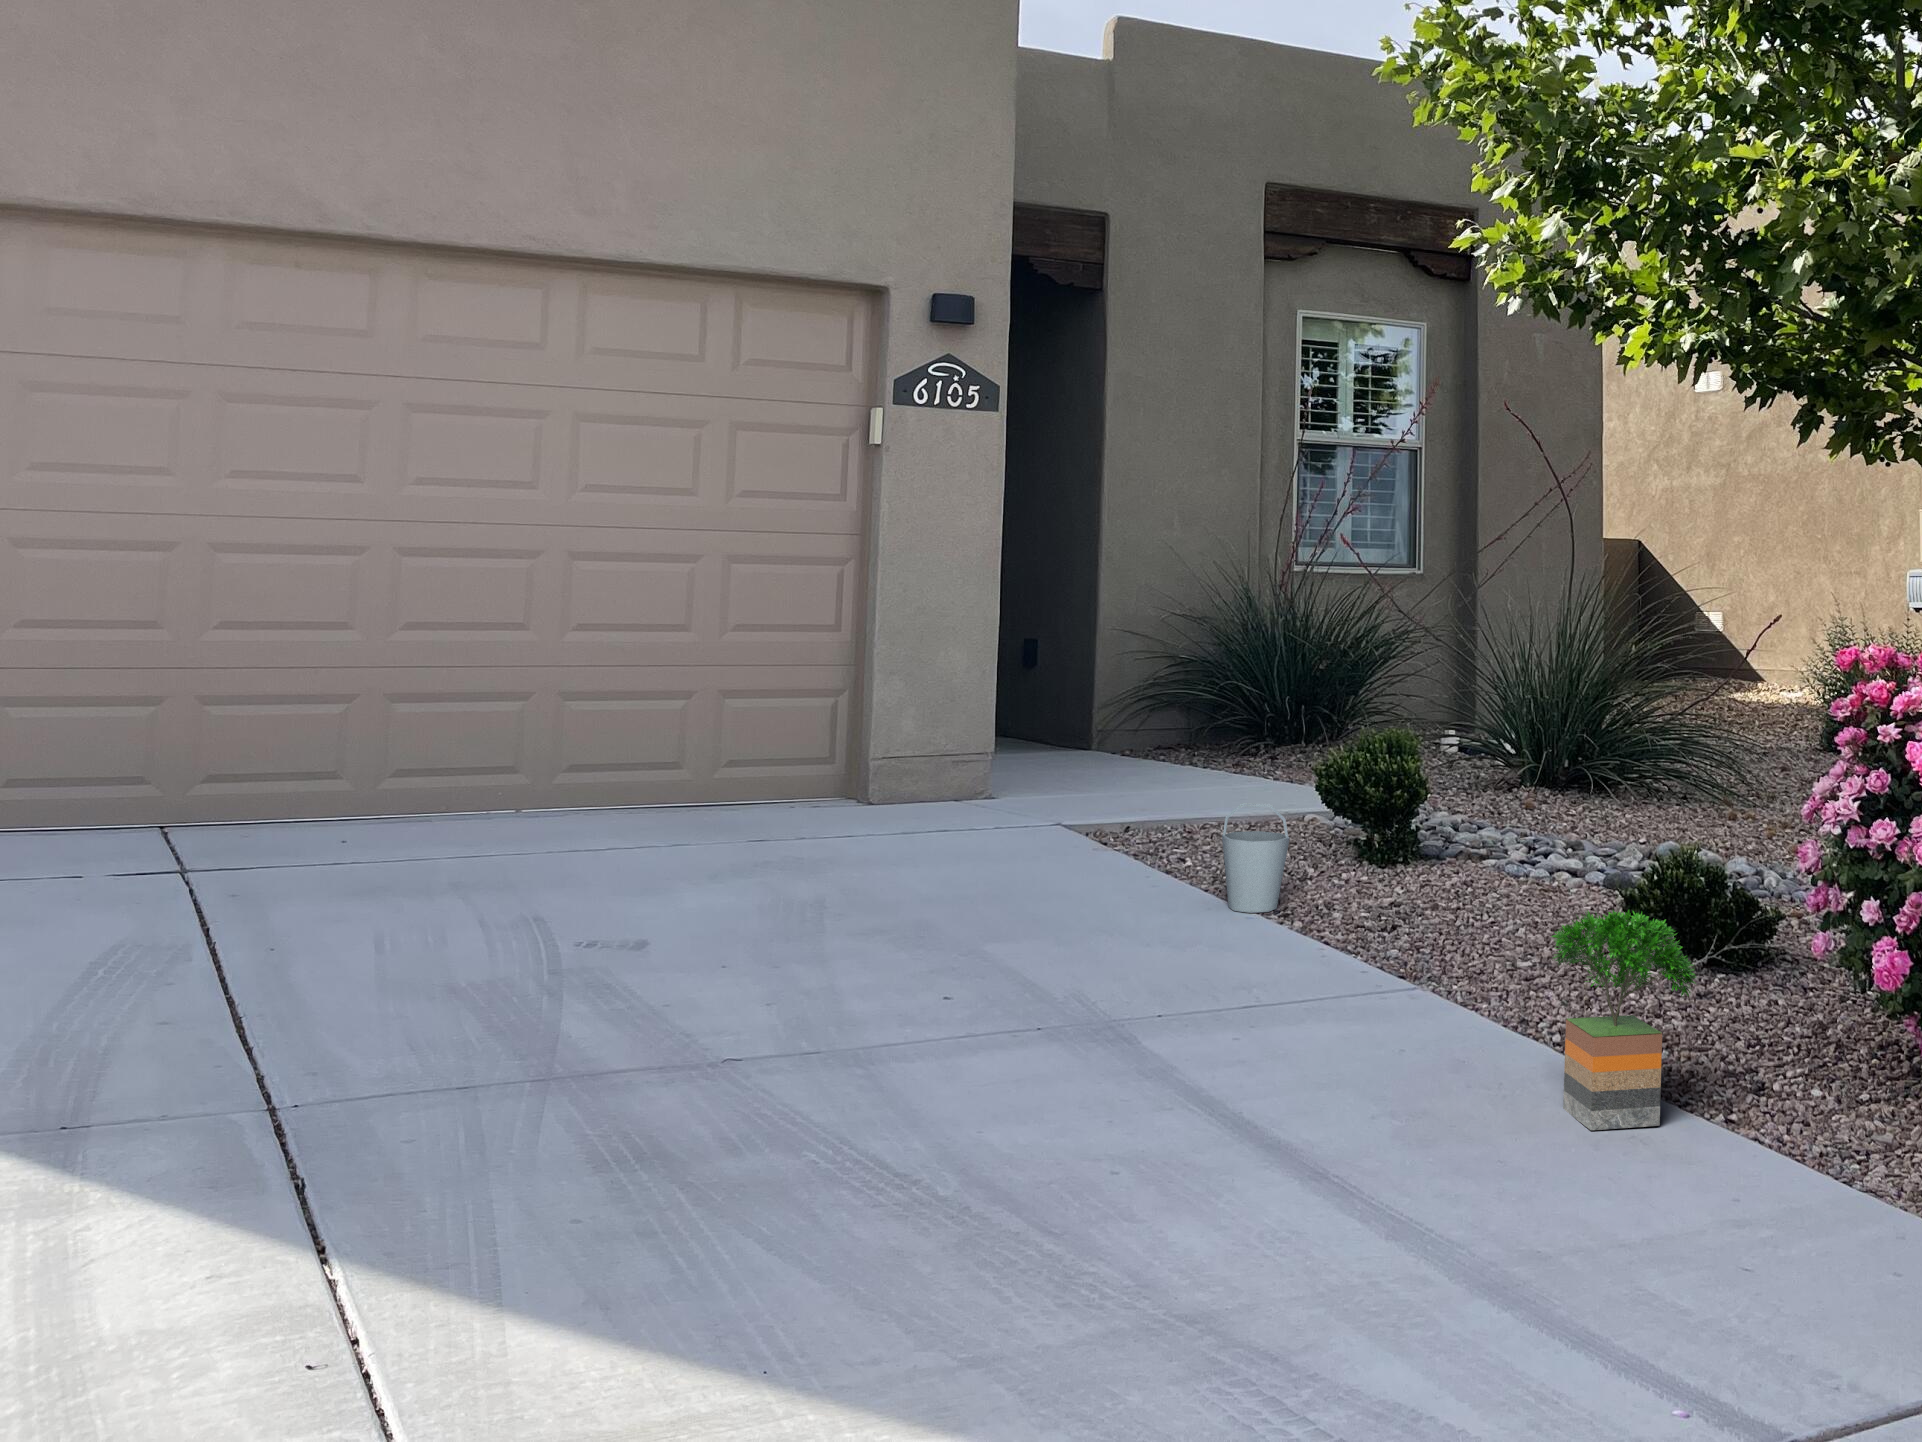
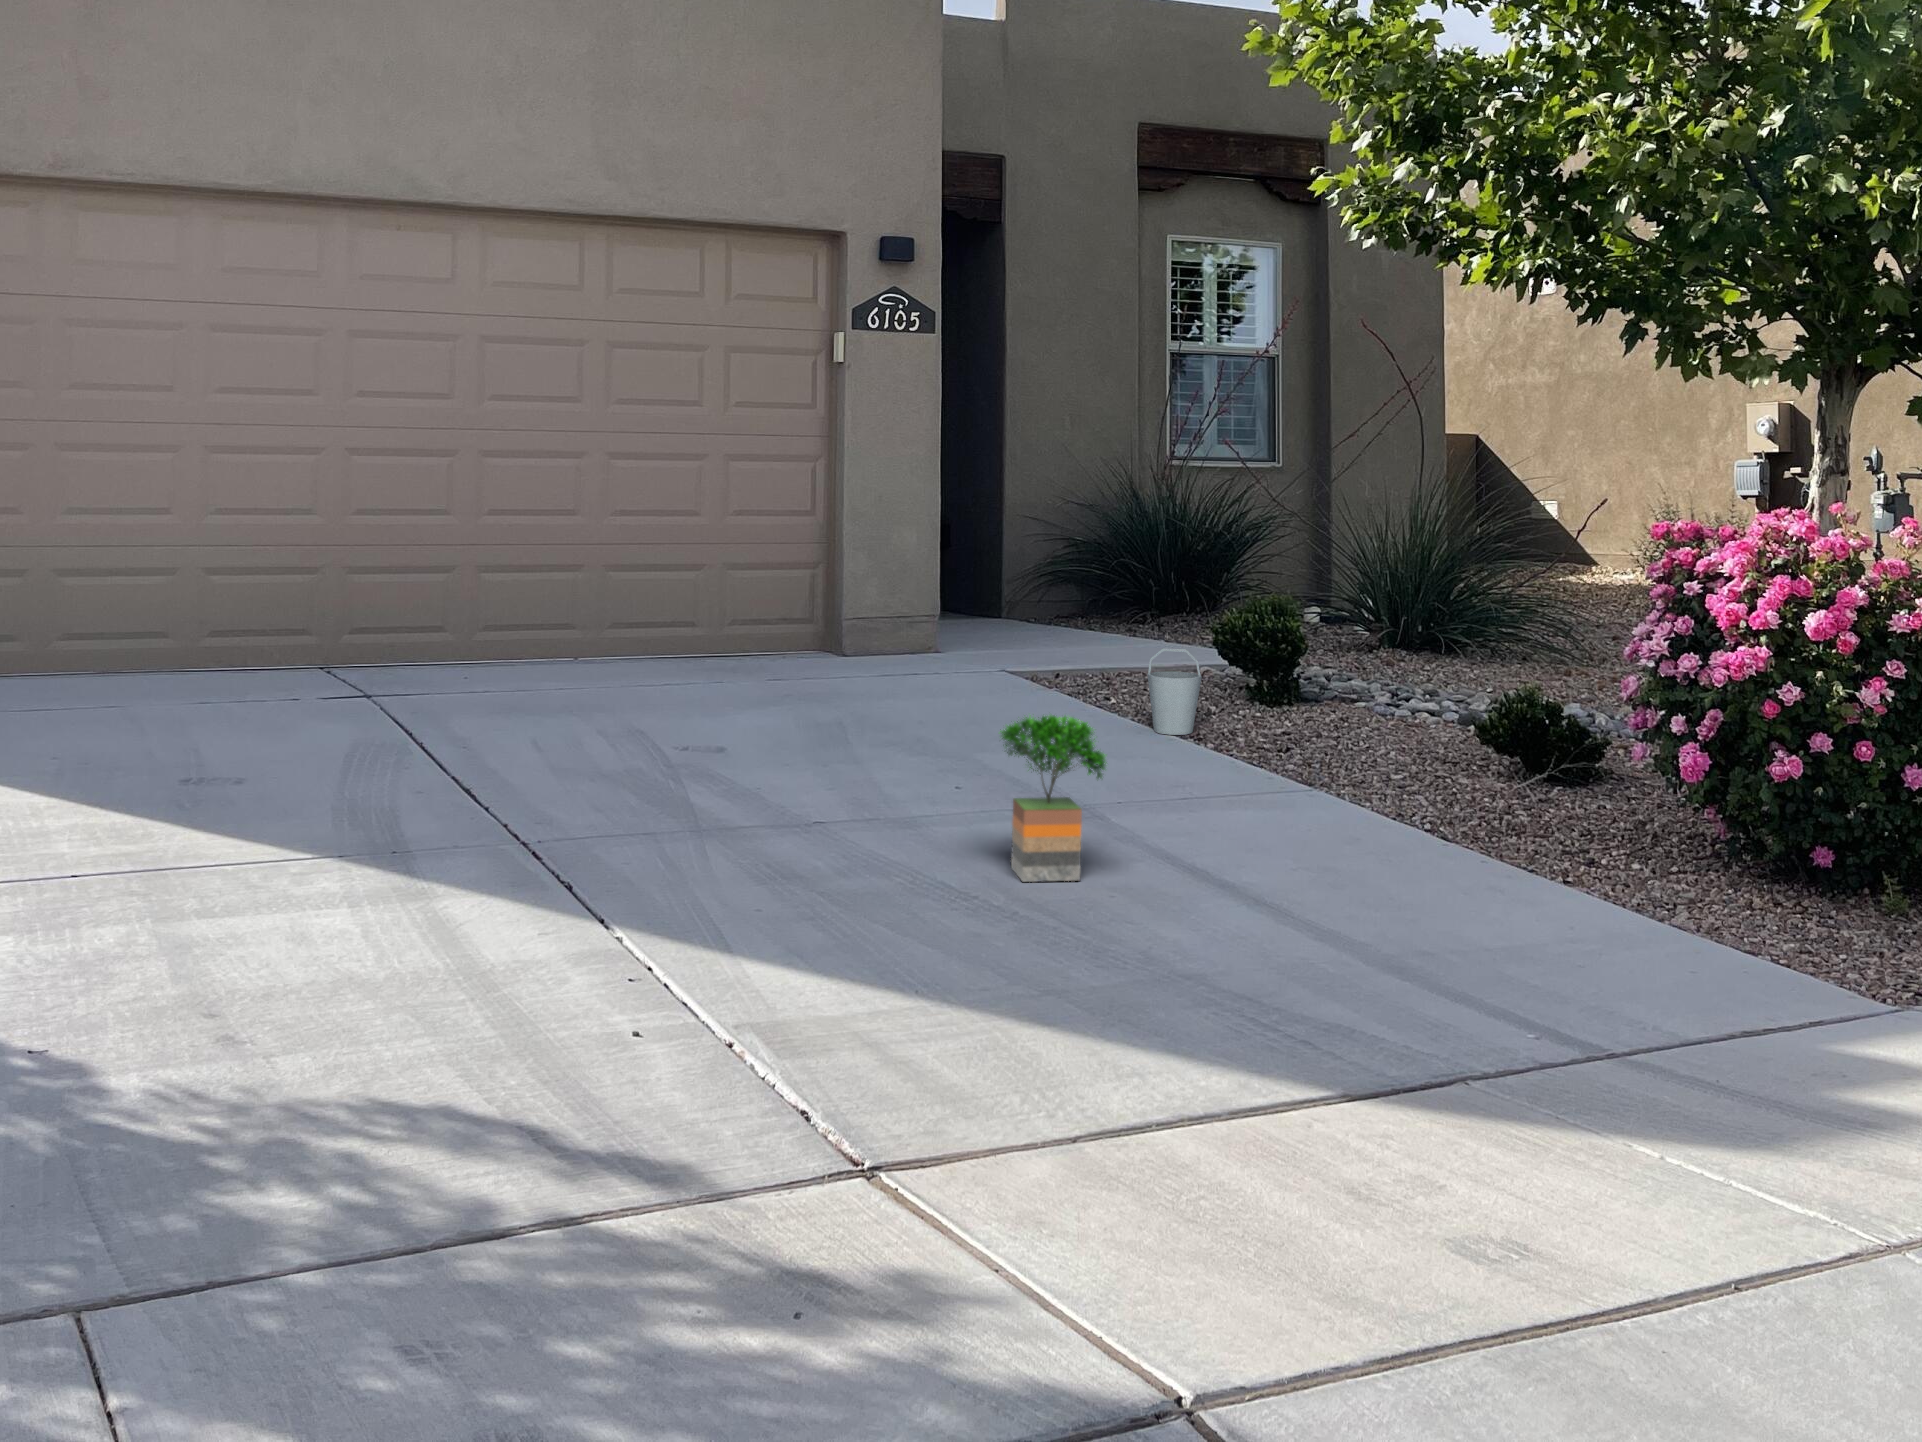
potted tree: present [1552,910,1696,1130] -> present [1000,715,1107,882]

